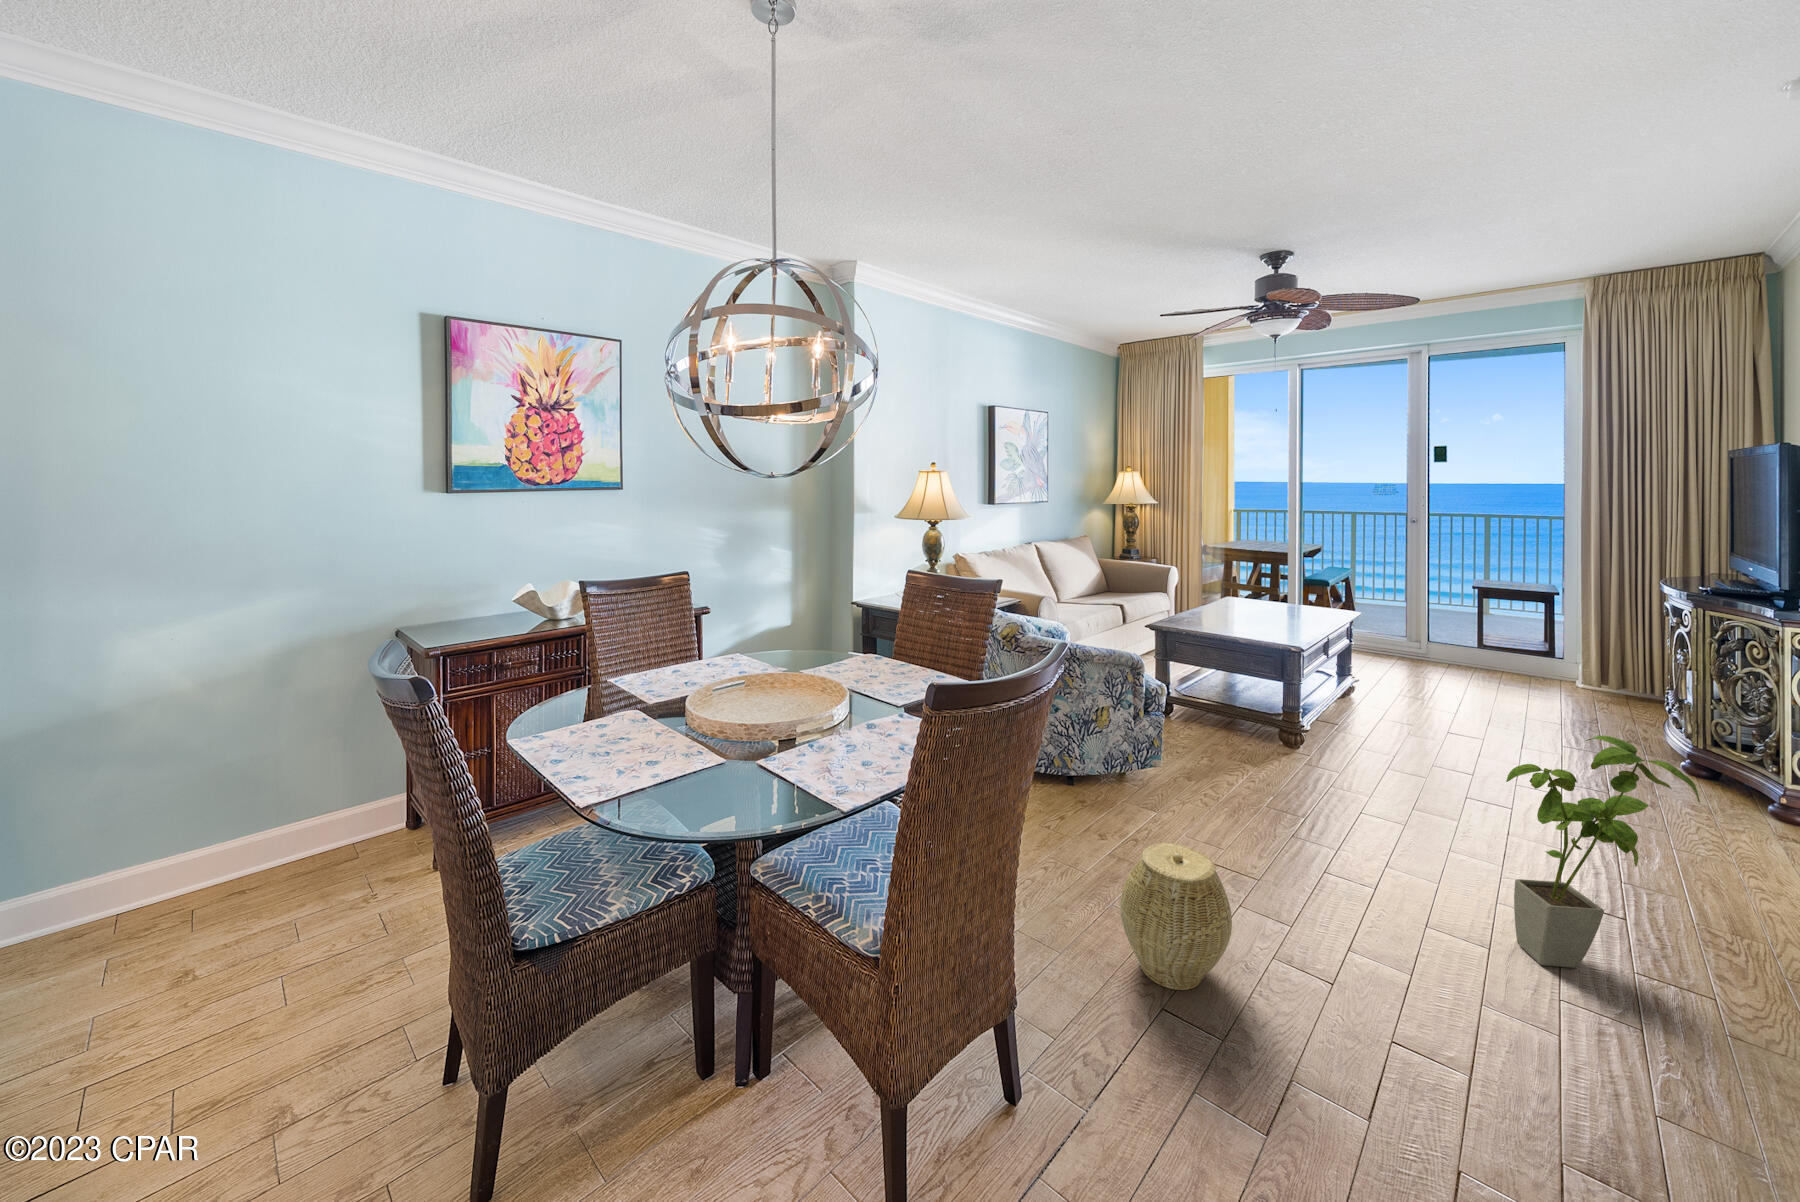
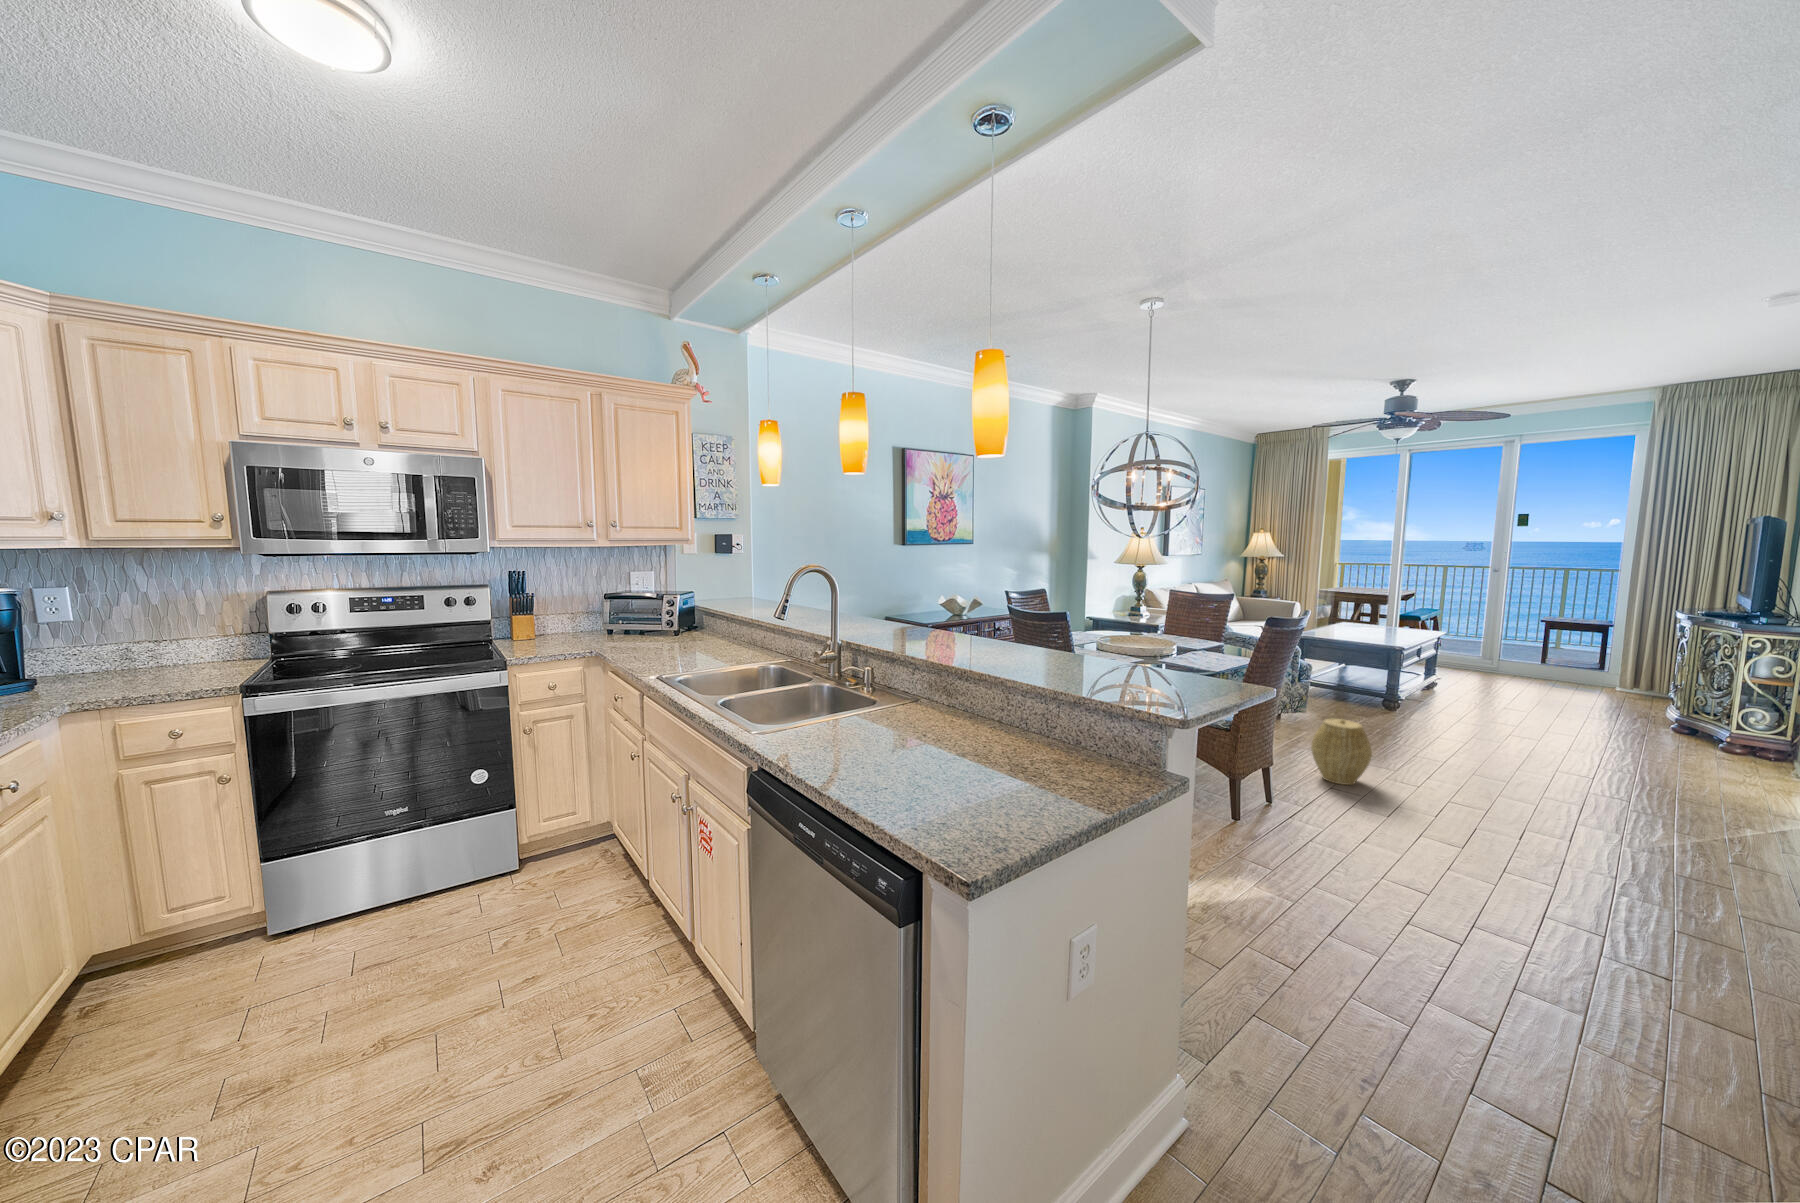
house plant: present [1506,736,1700,968] -> none [1518,668,1610,789]

